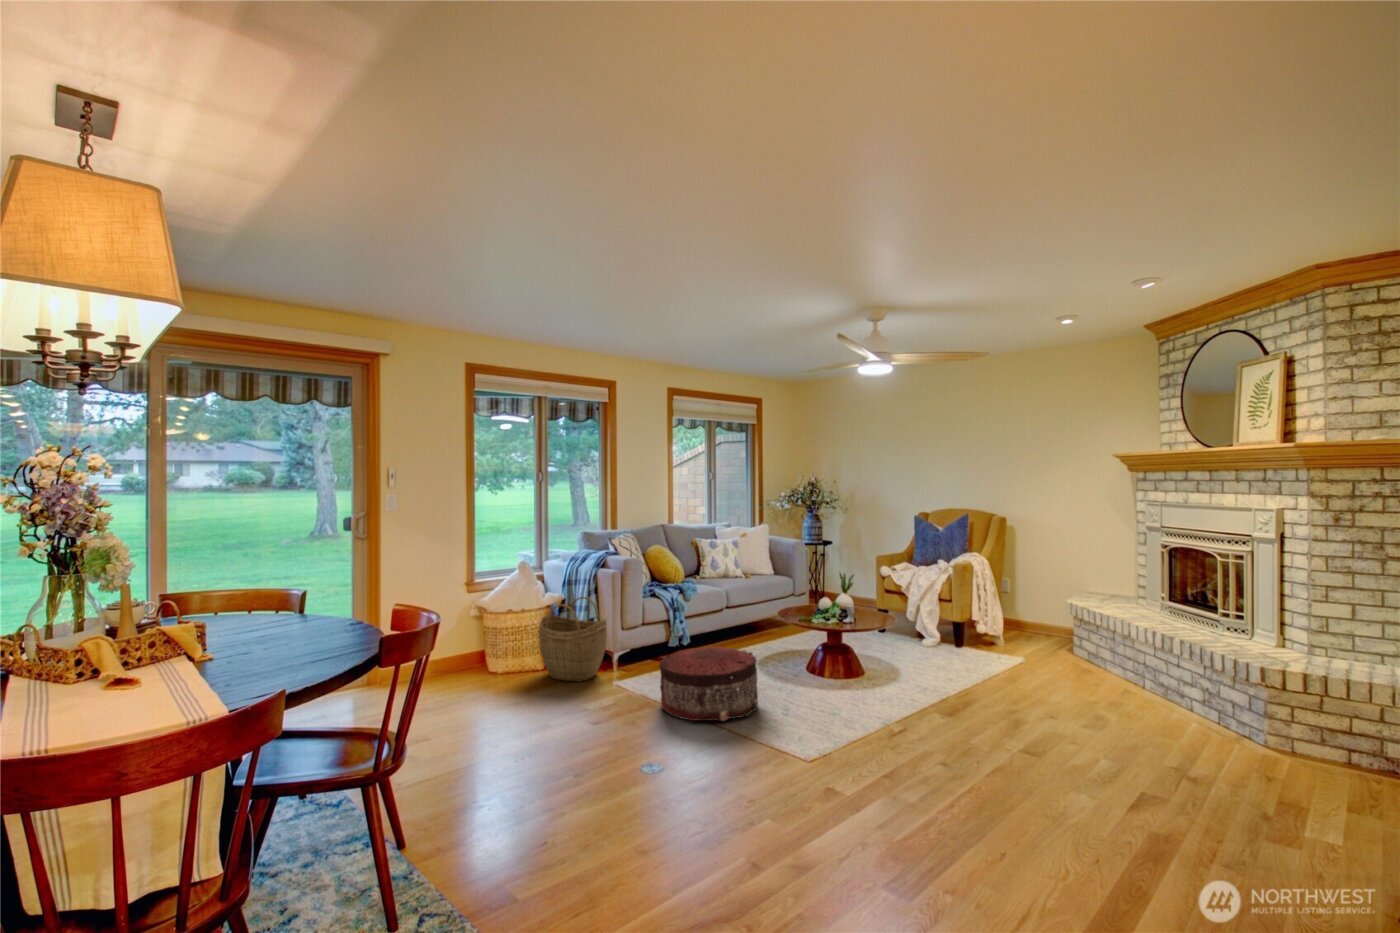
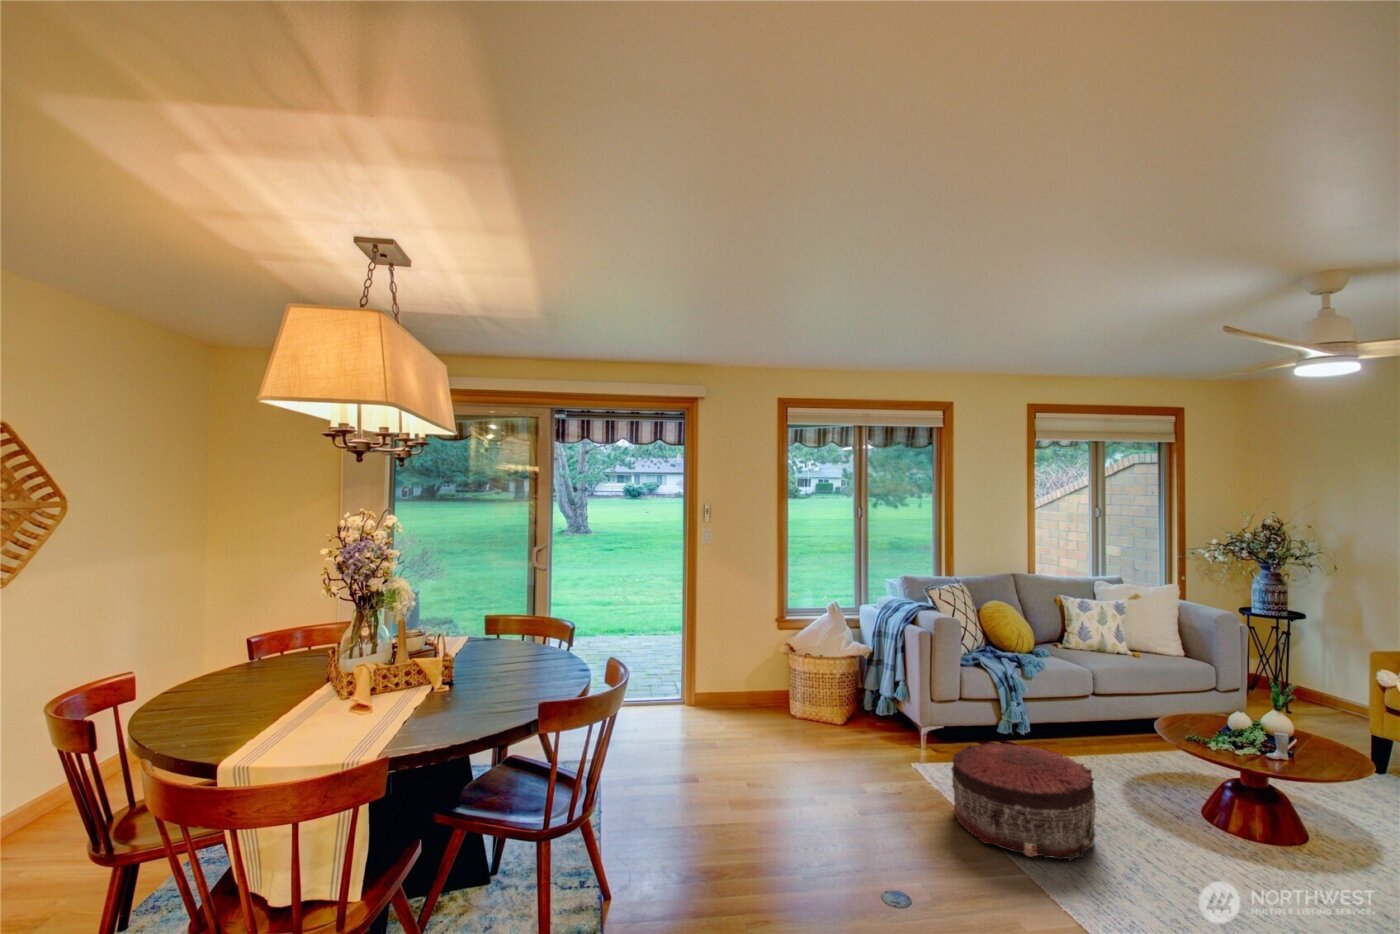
woven basket: present [539,597,607,681] -> none [835,653,912,751]

